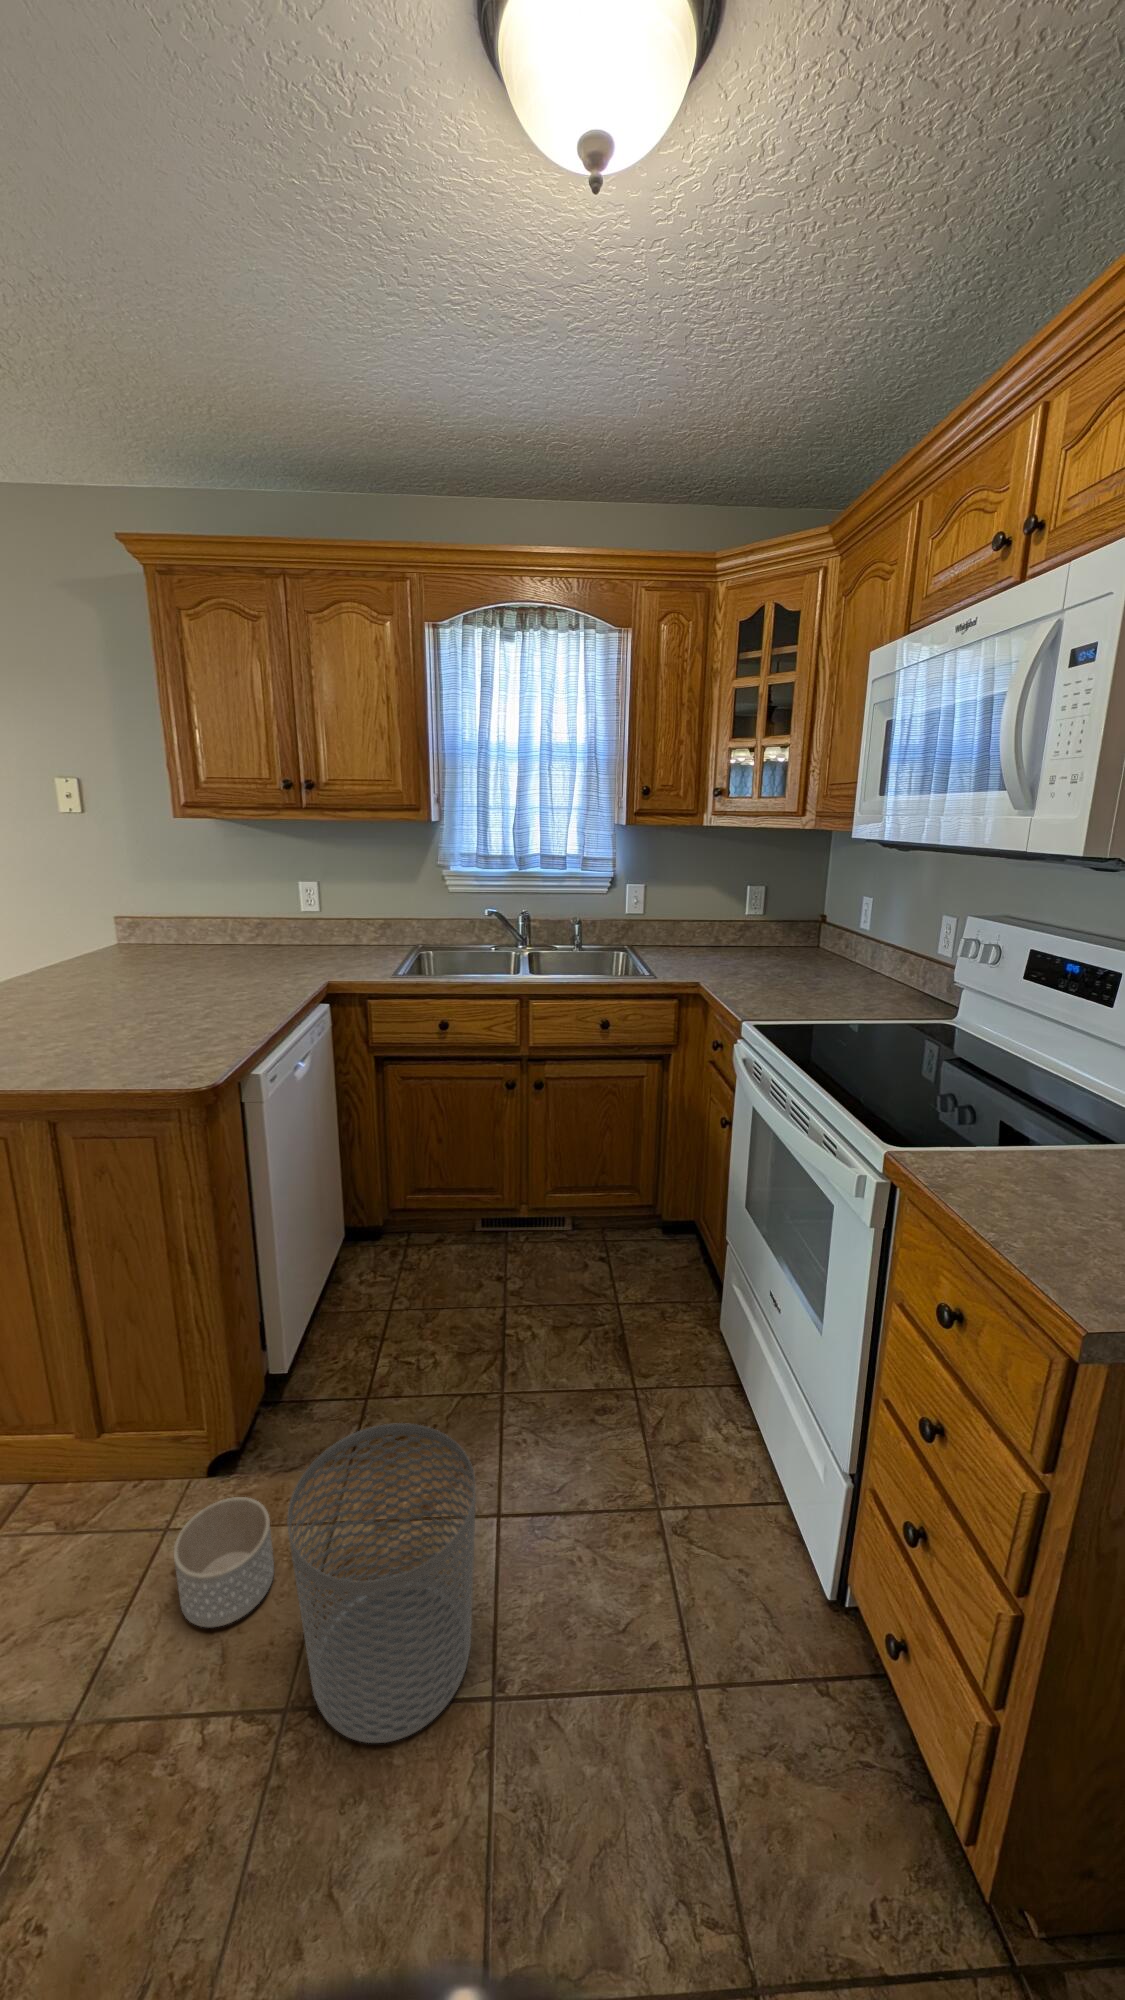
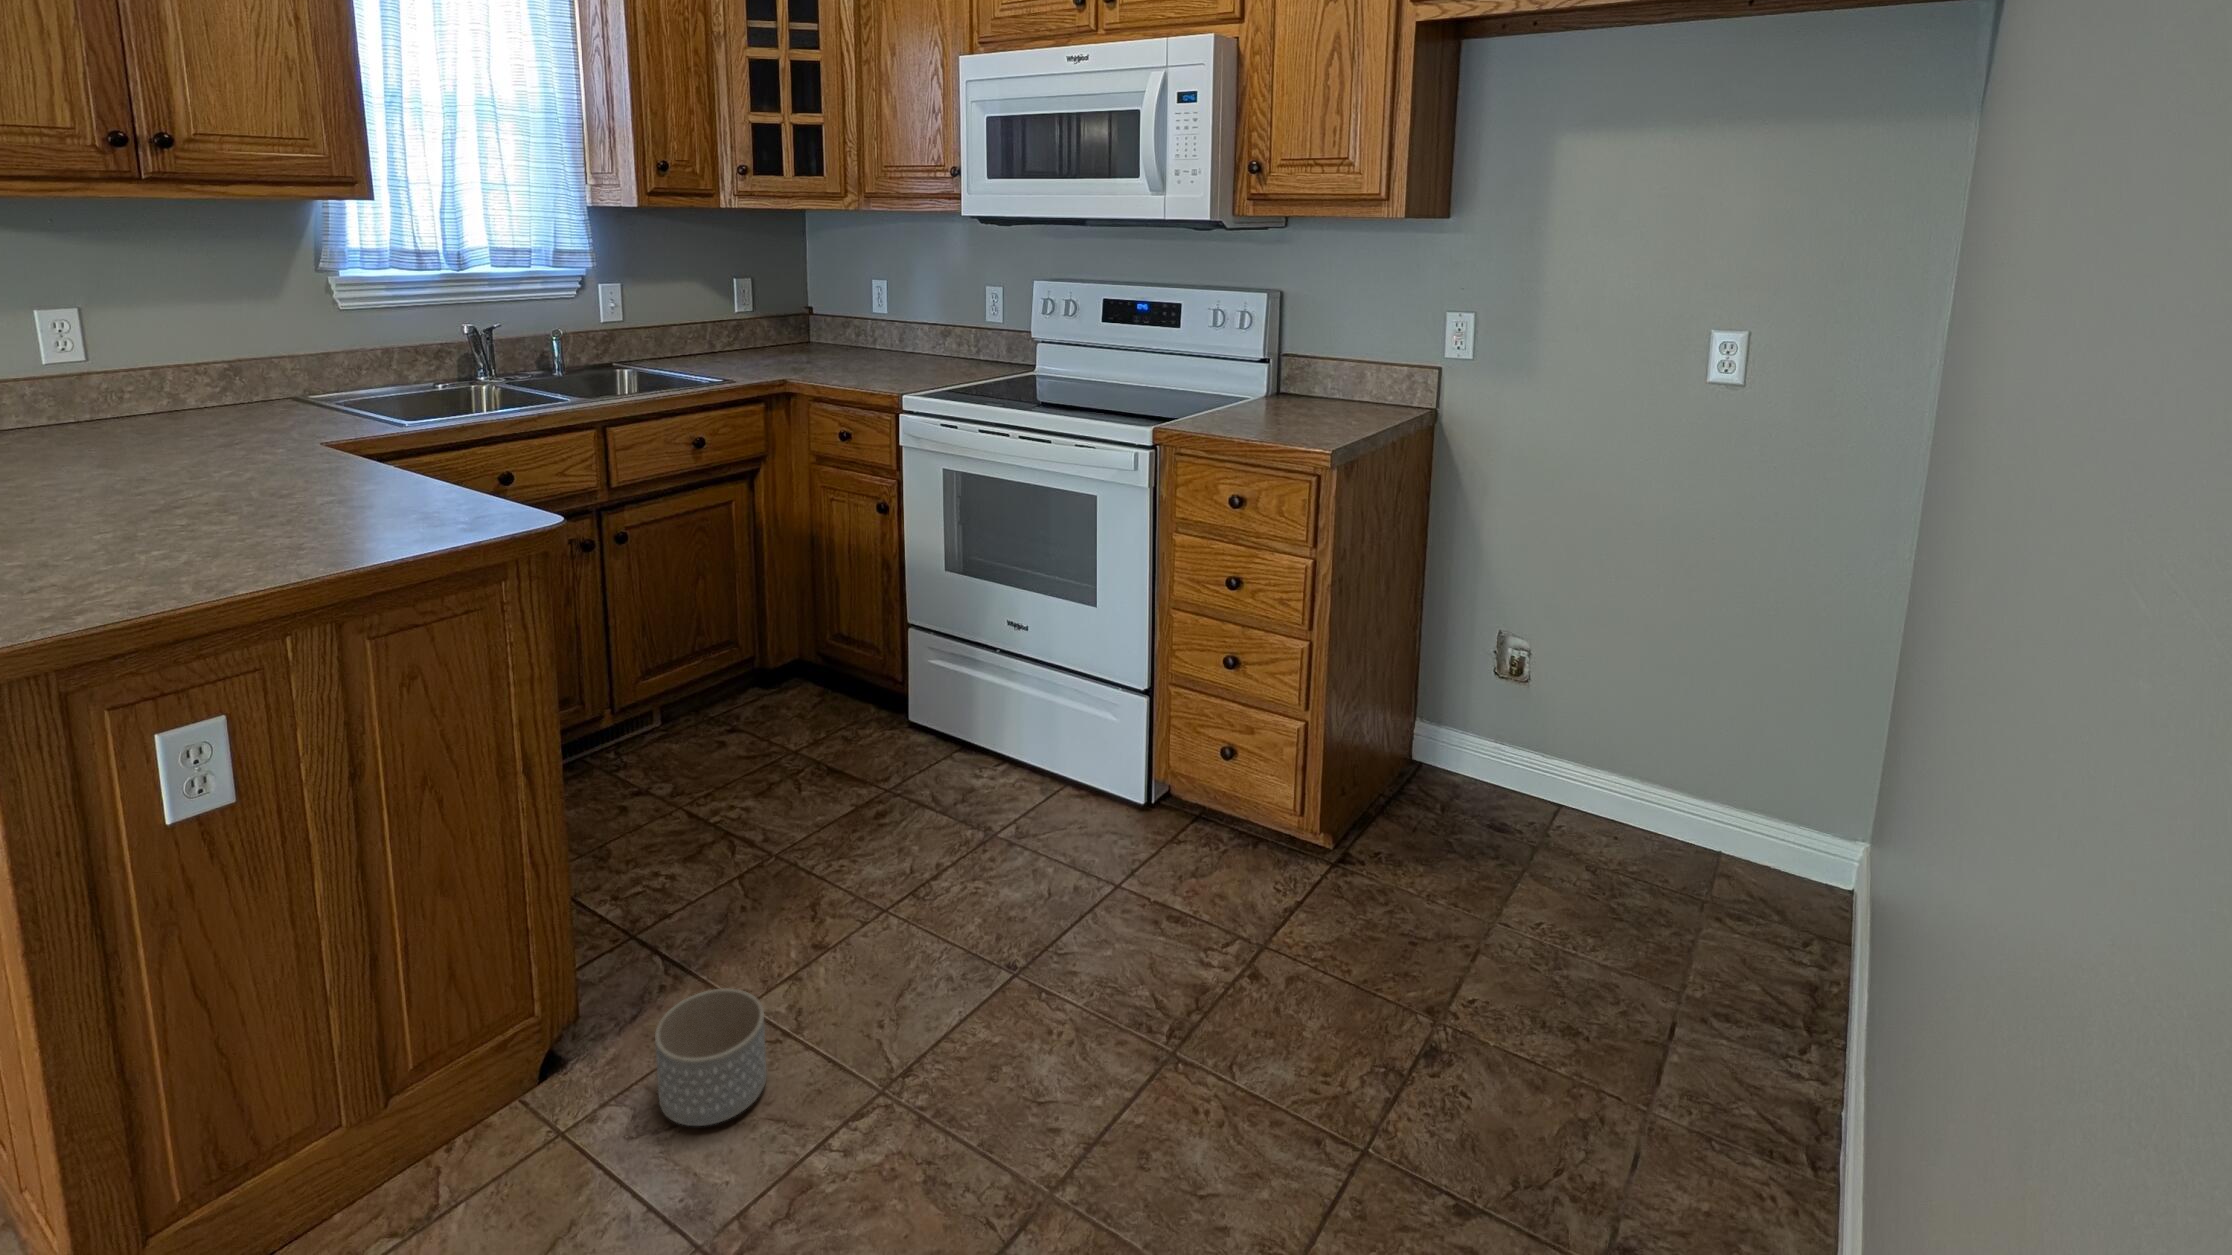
waste bin: present [287,1423,476,1743] -> none [830,788,1005,1062]

